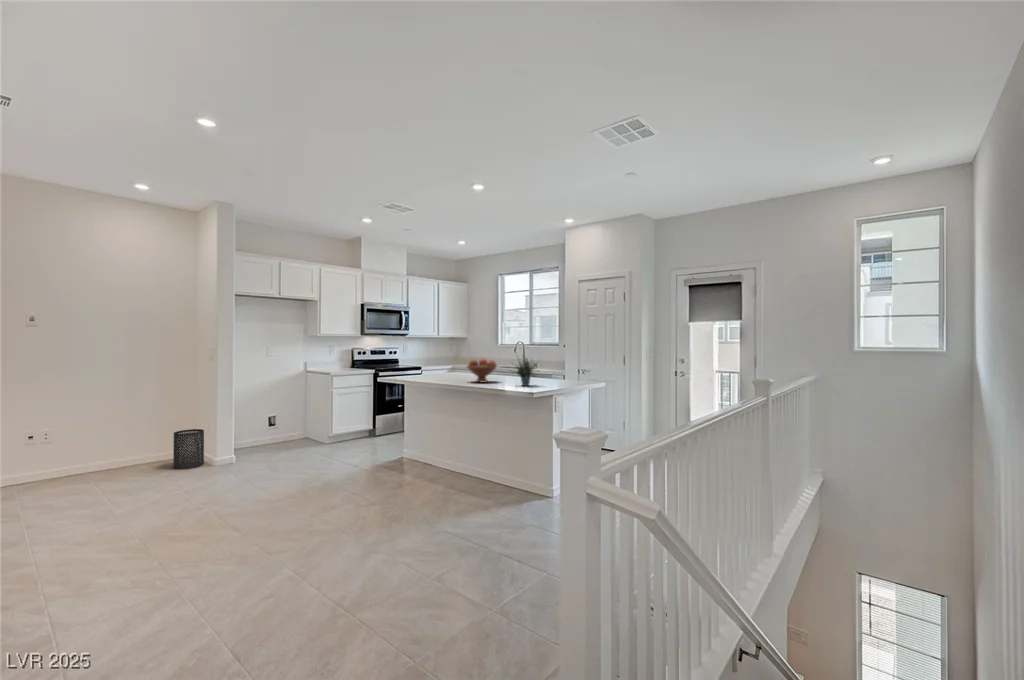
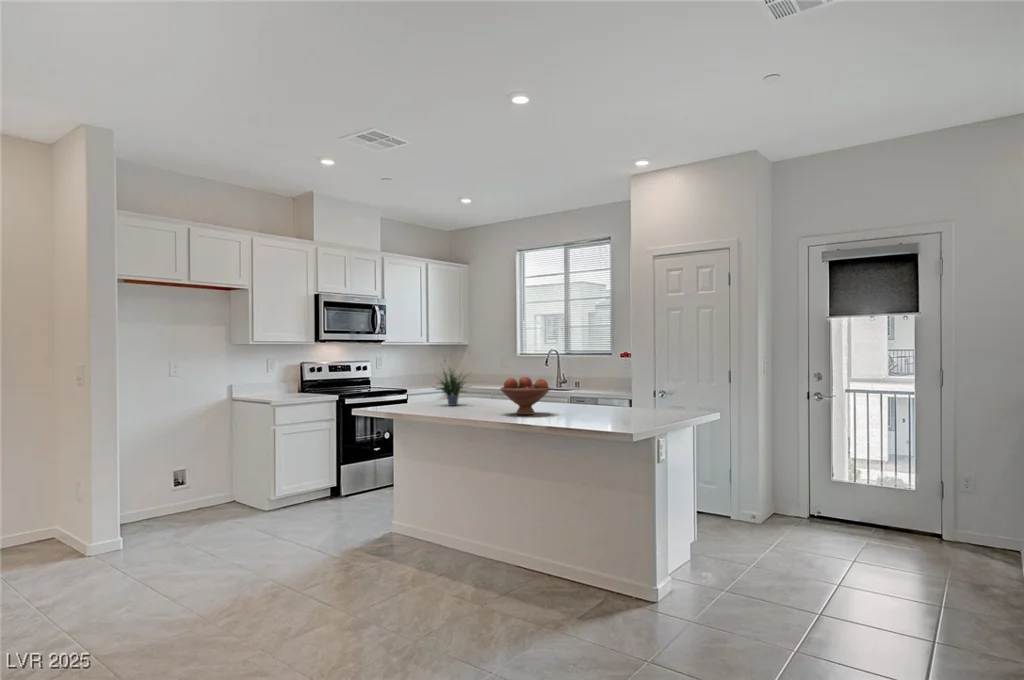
potted plant: present [512,359,535,386] -> present [436,371,465,406]
trash can: present [173,429,204,469] -> none [21,495,72,563]

